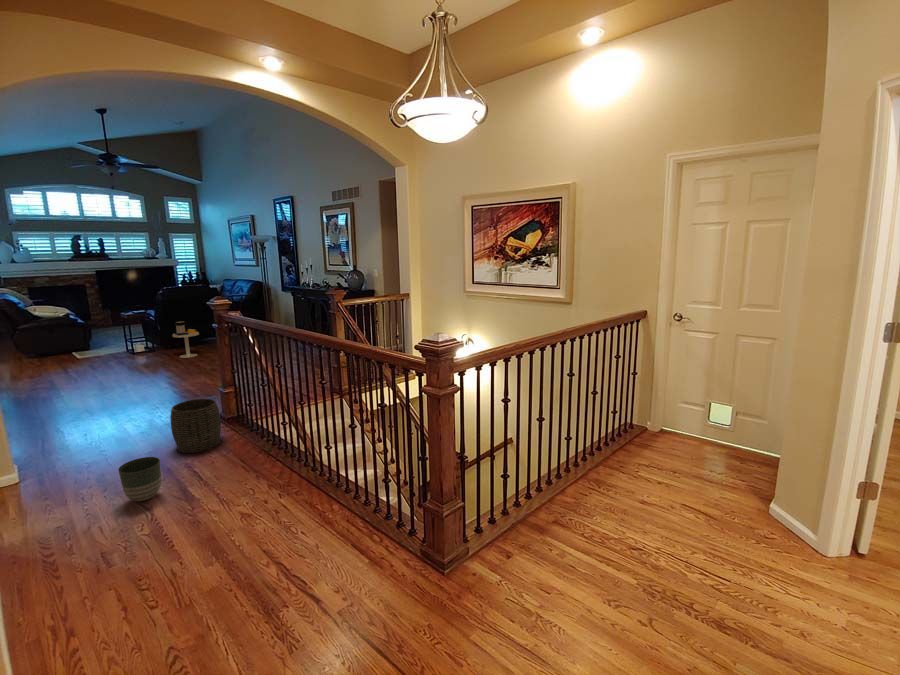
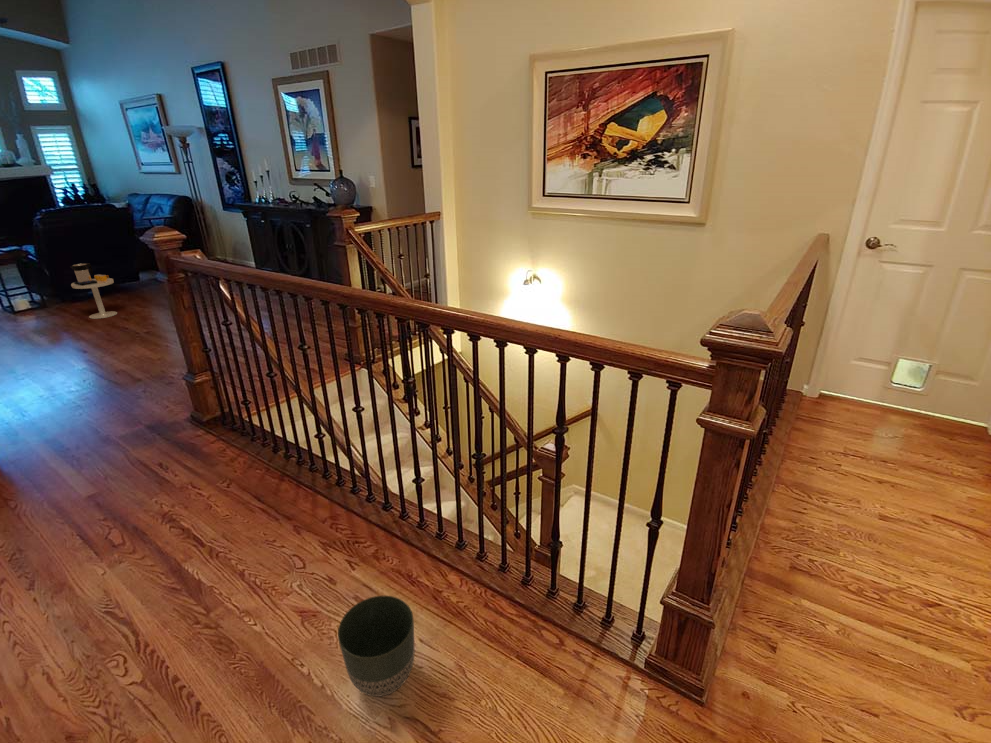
woven basket: present [170,399,221,453] -> none [118,402,208,493]
planter: present [118,457,161,501] -> present [338,595,415,697]

